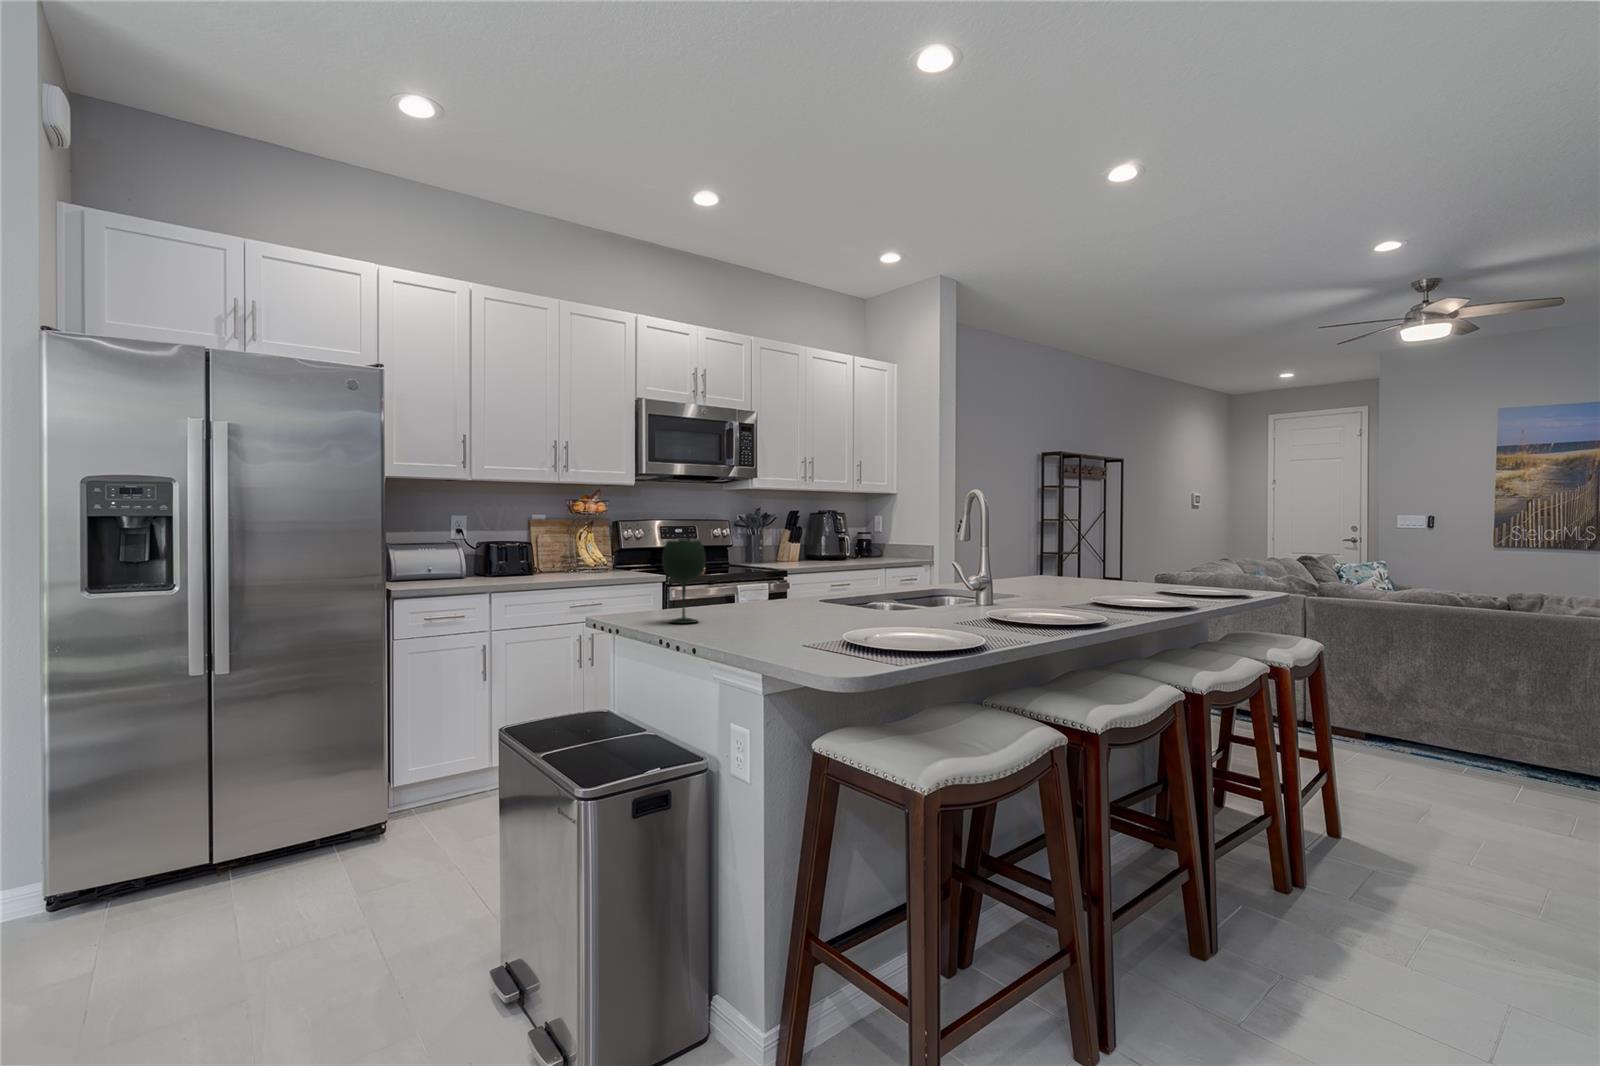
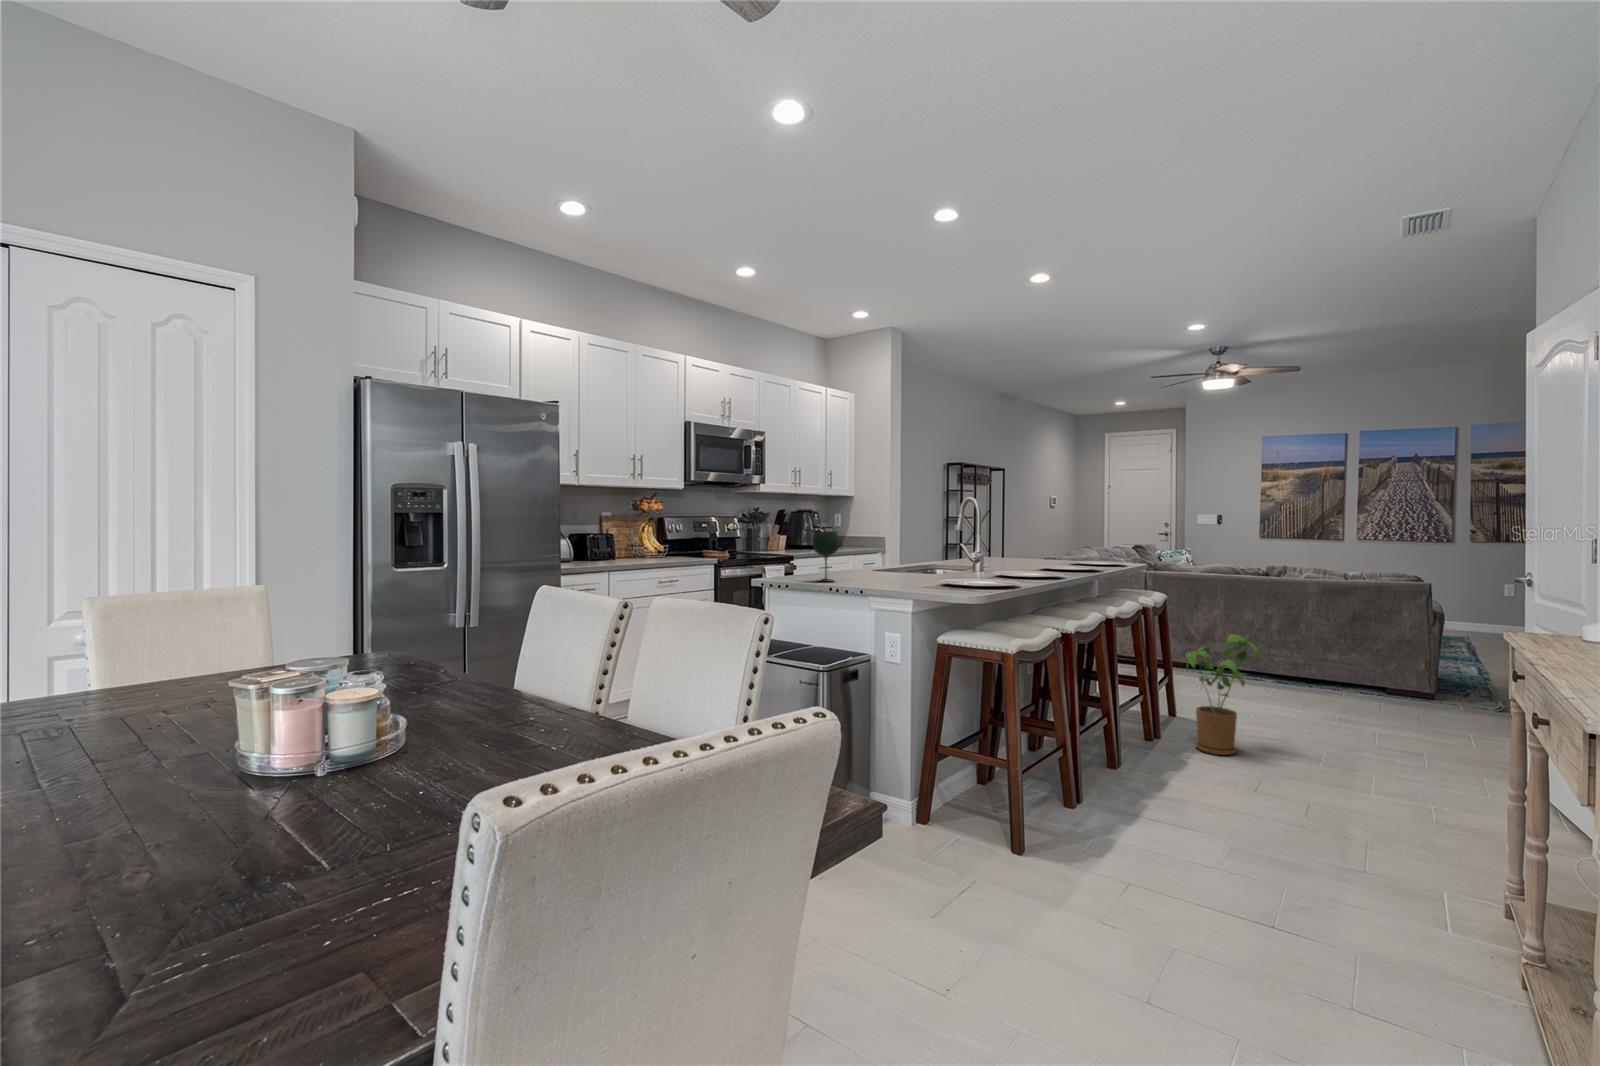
house plant: none [1352,727,1513,948] -> present [1186,634,1261,755]

